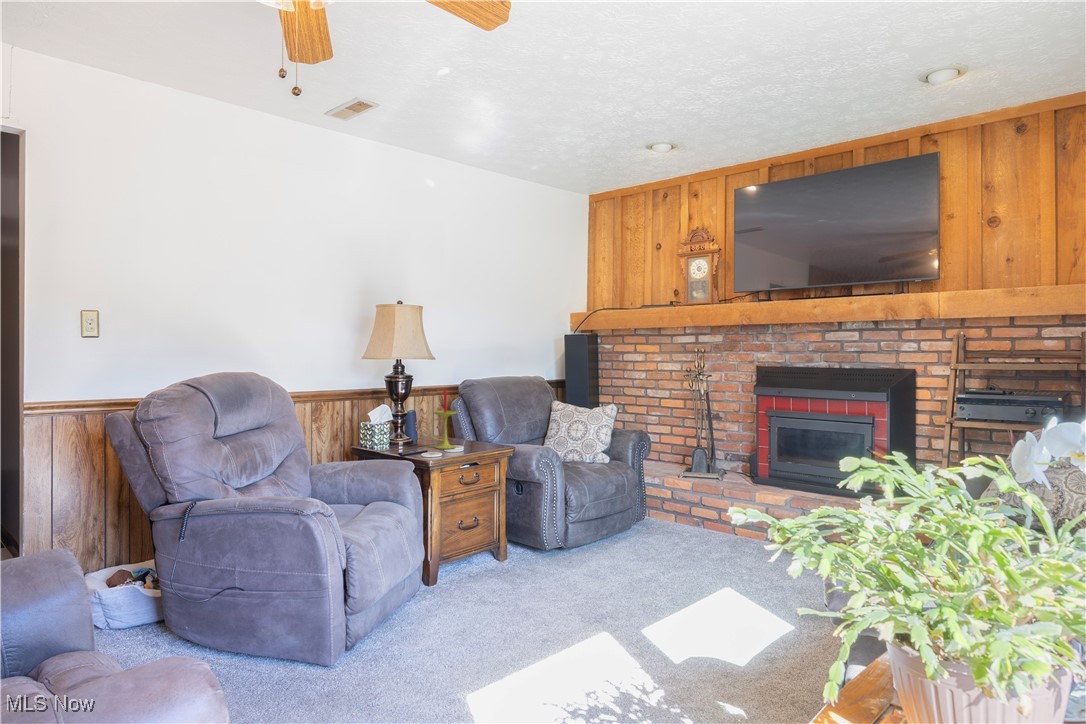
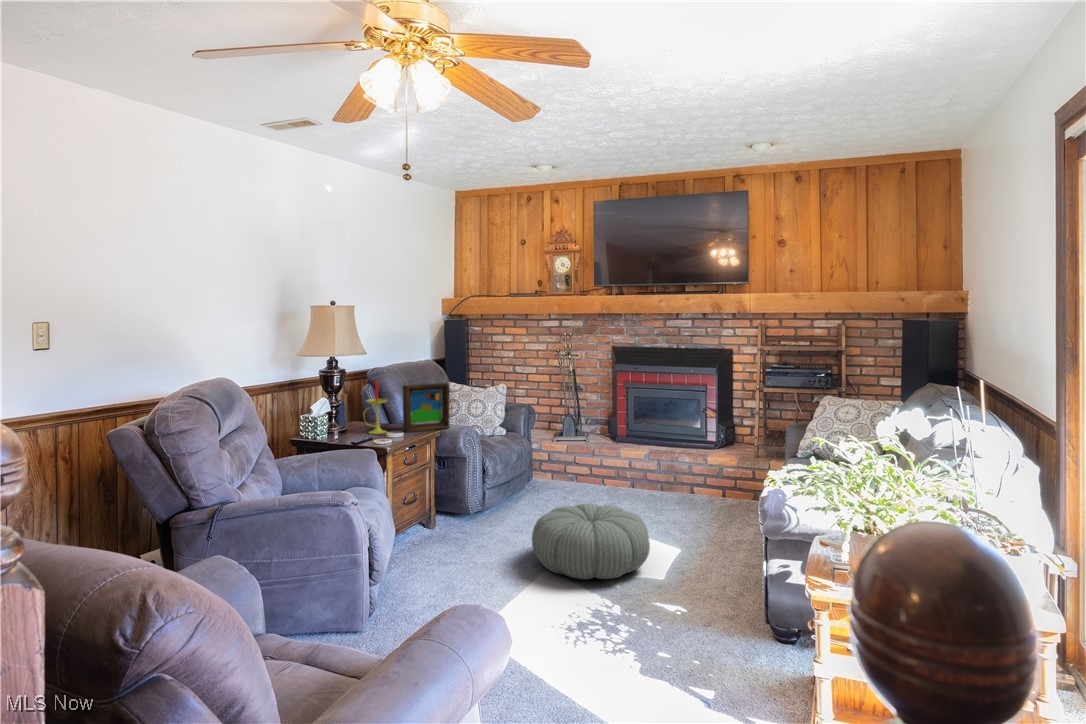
picture frame: none [474,396,527,450] -> present [403,383,449,432]
pouf: none [579,549,731,650] -> present [532,504,650,580]

